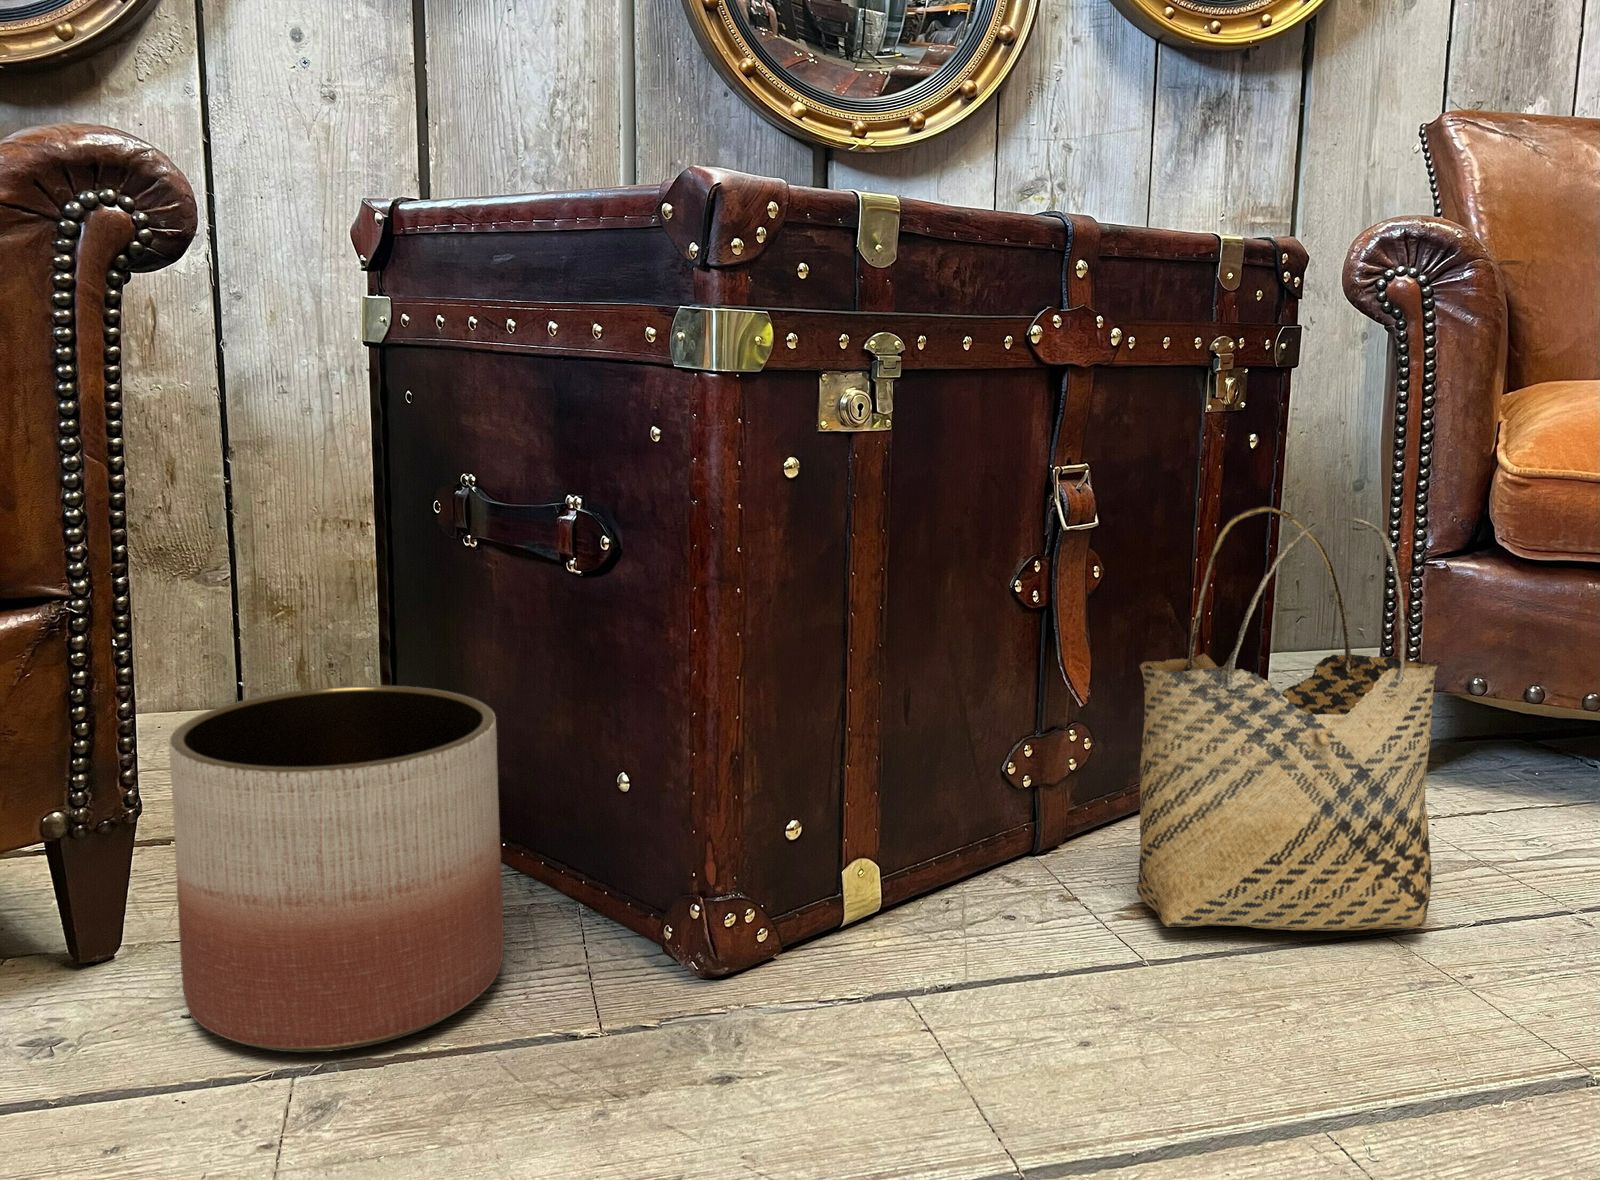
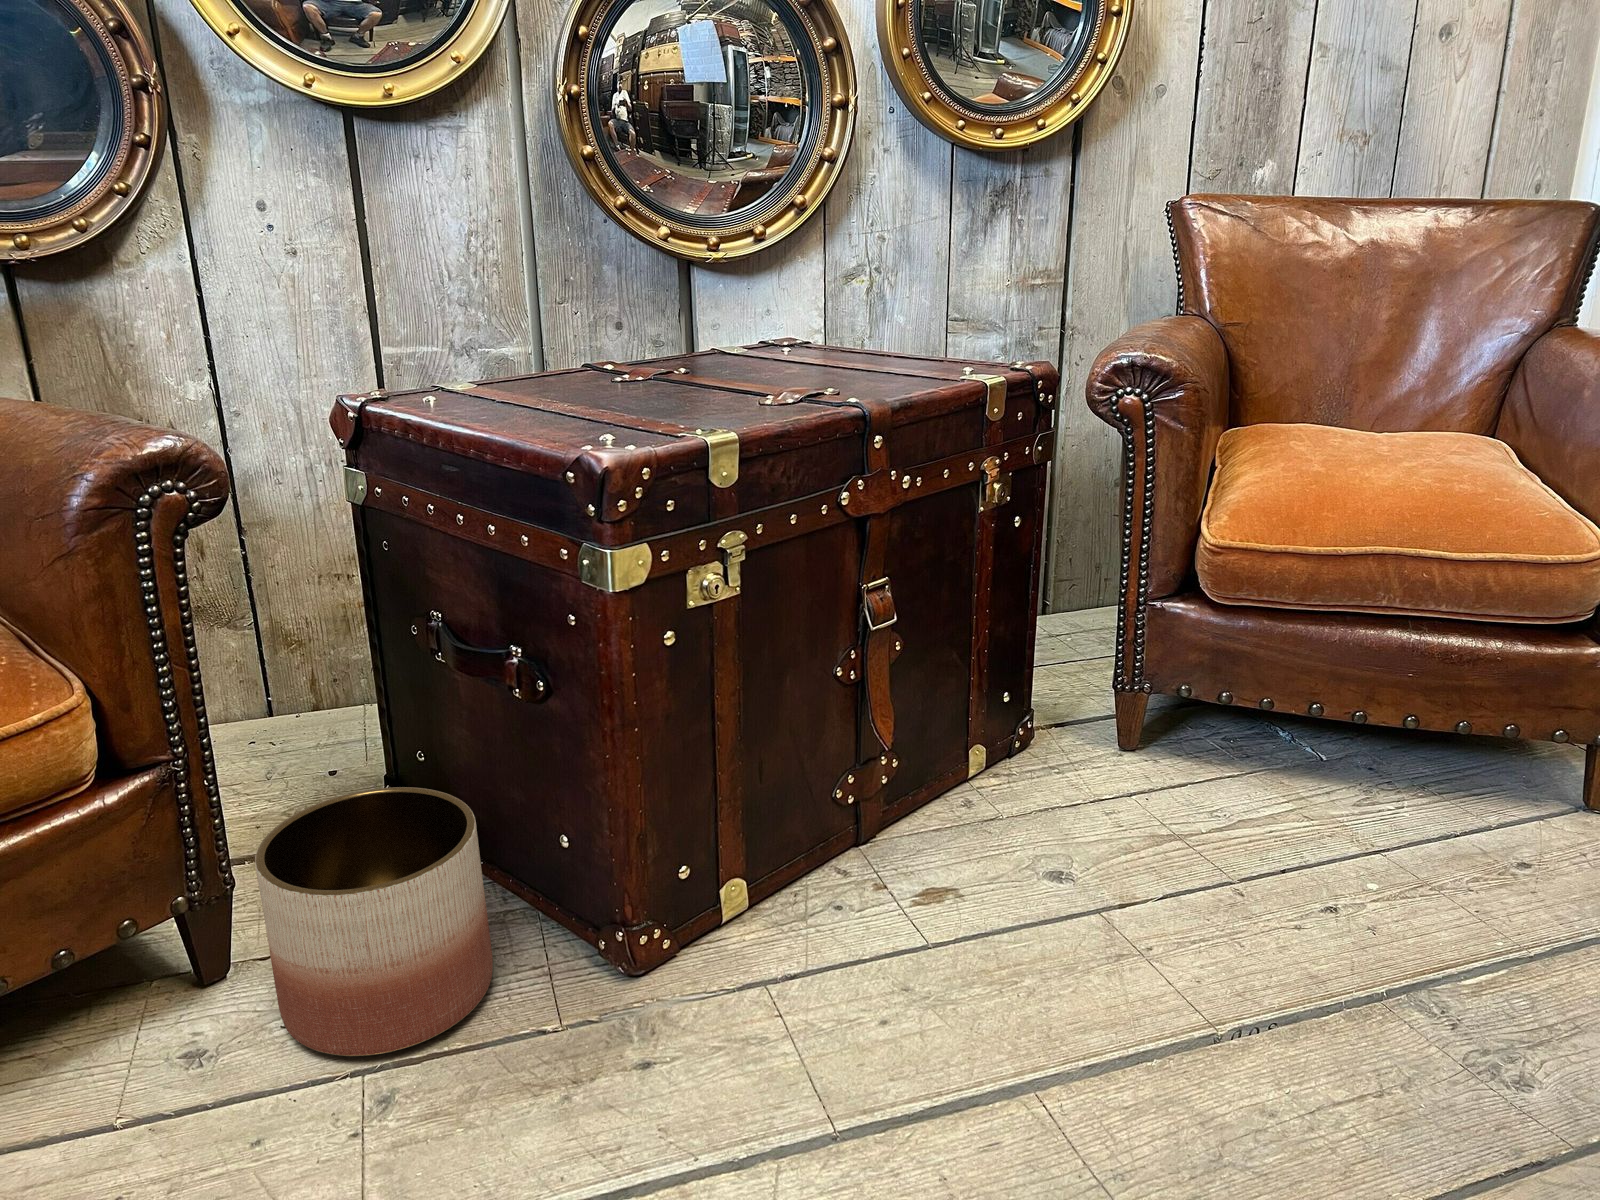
woven basket: present [1137,506,1437,931] -> none [920,615,1123,910]

